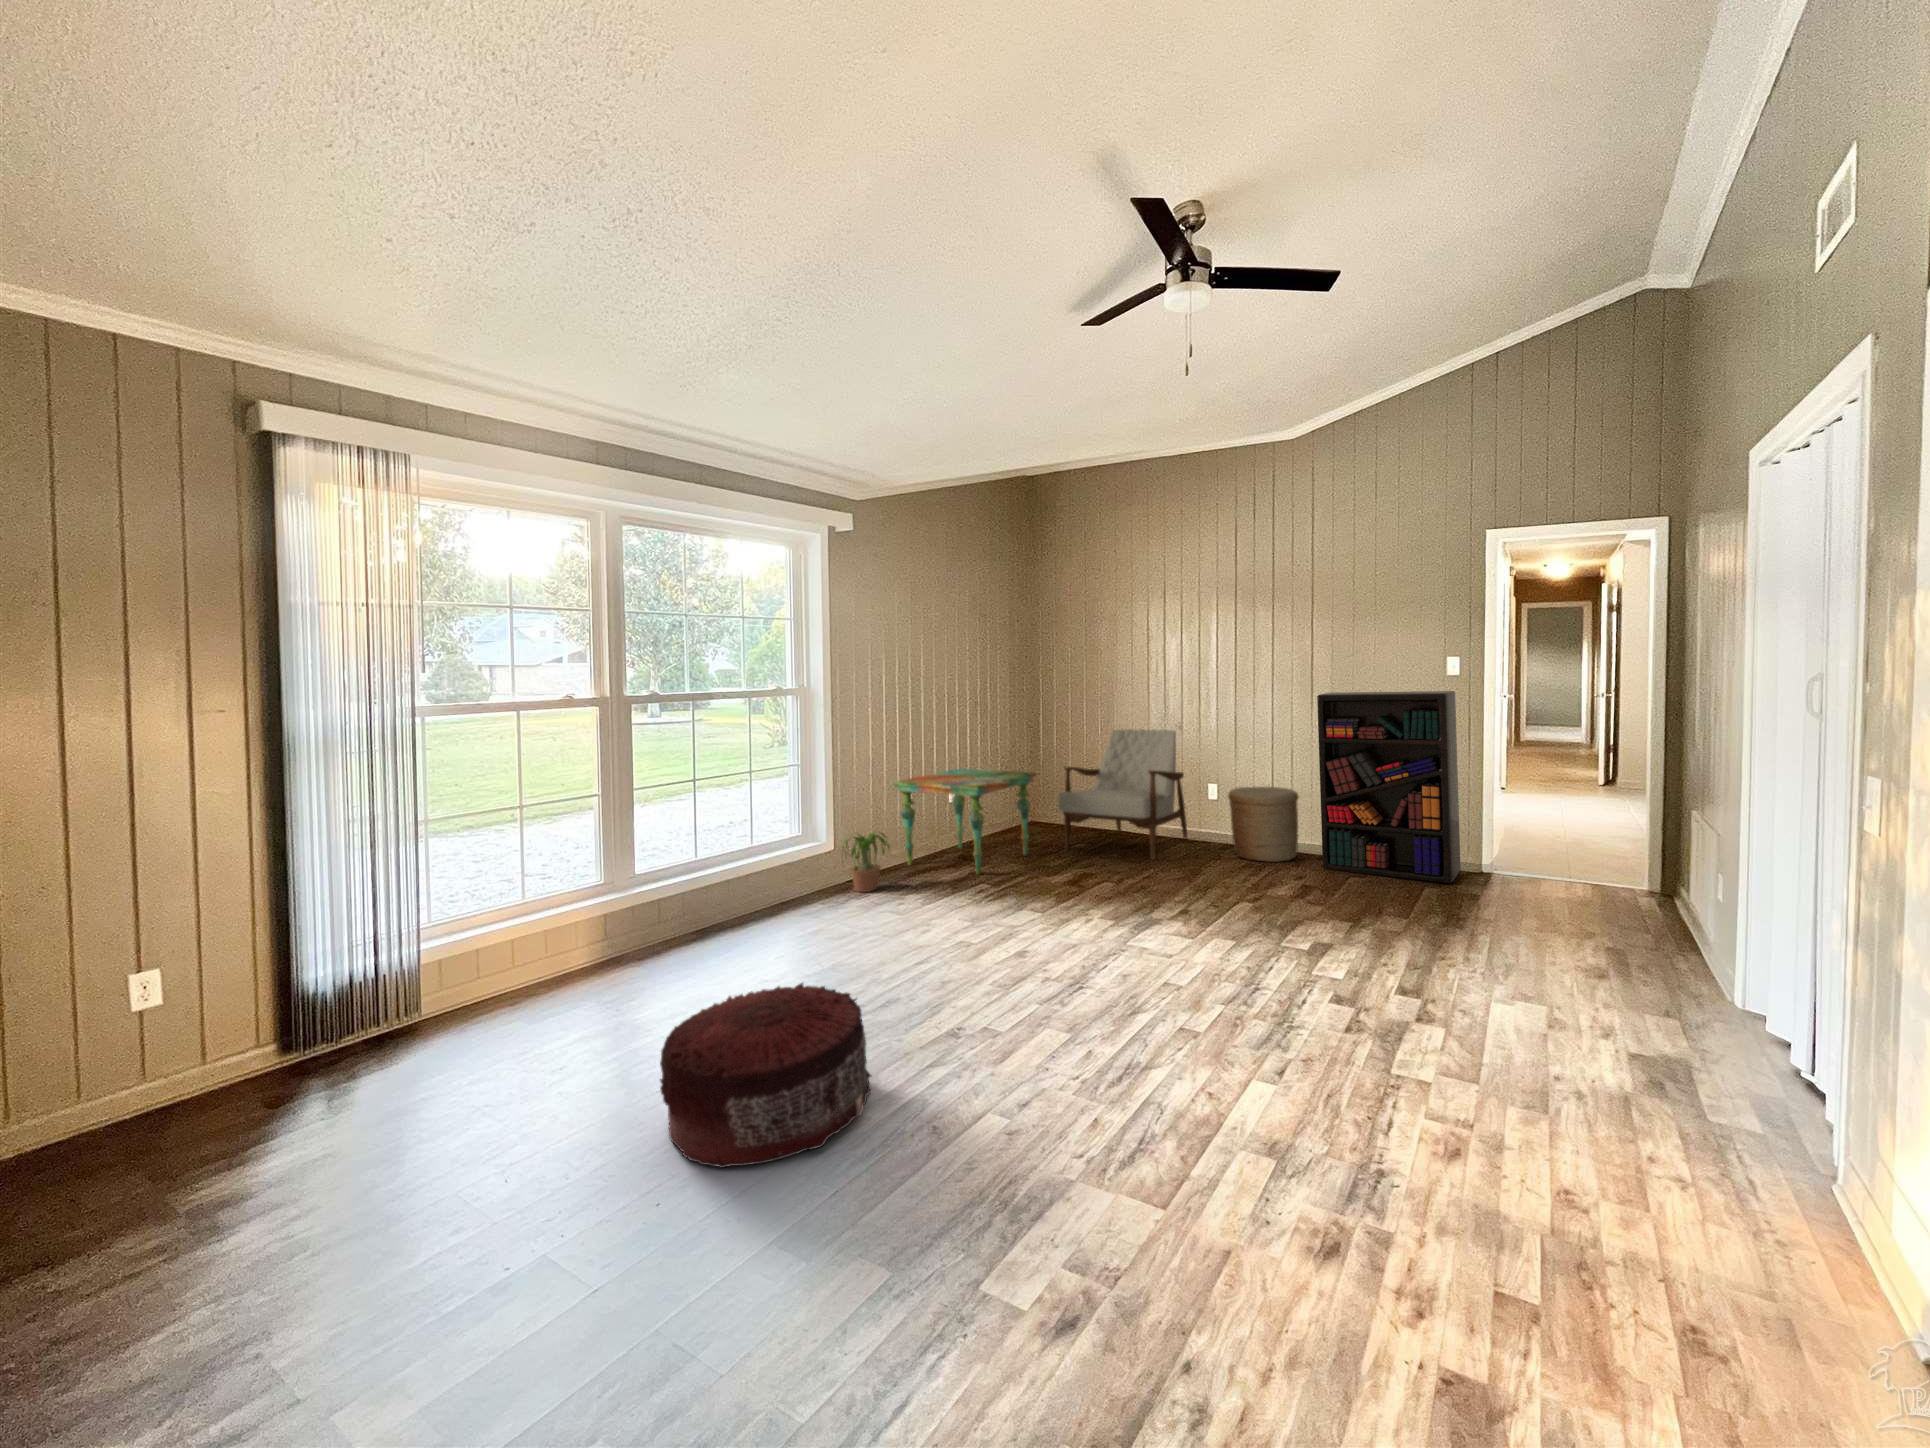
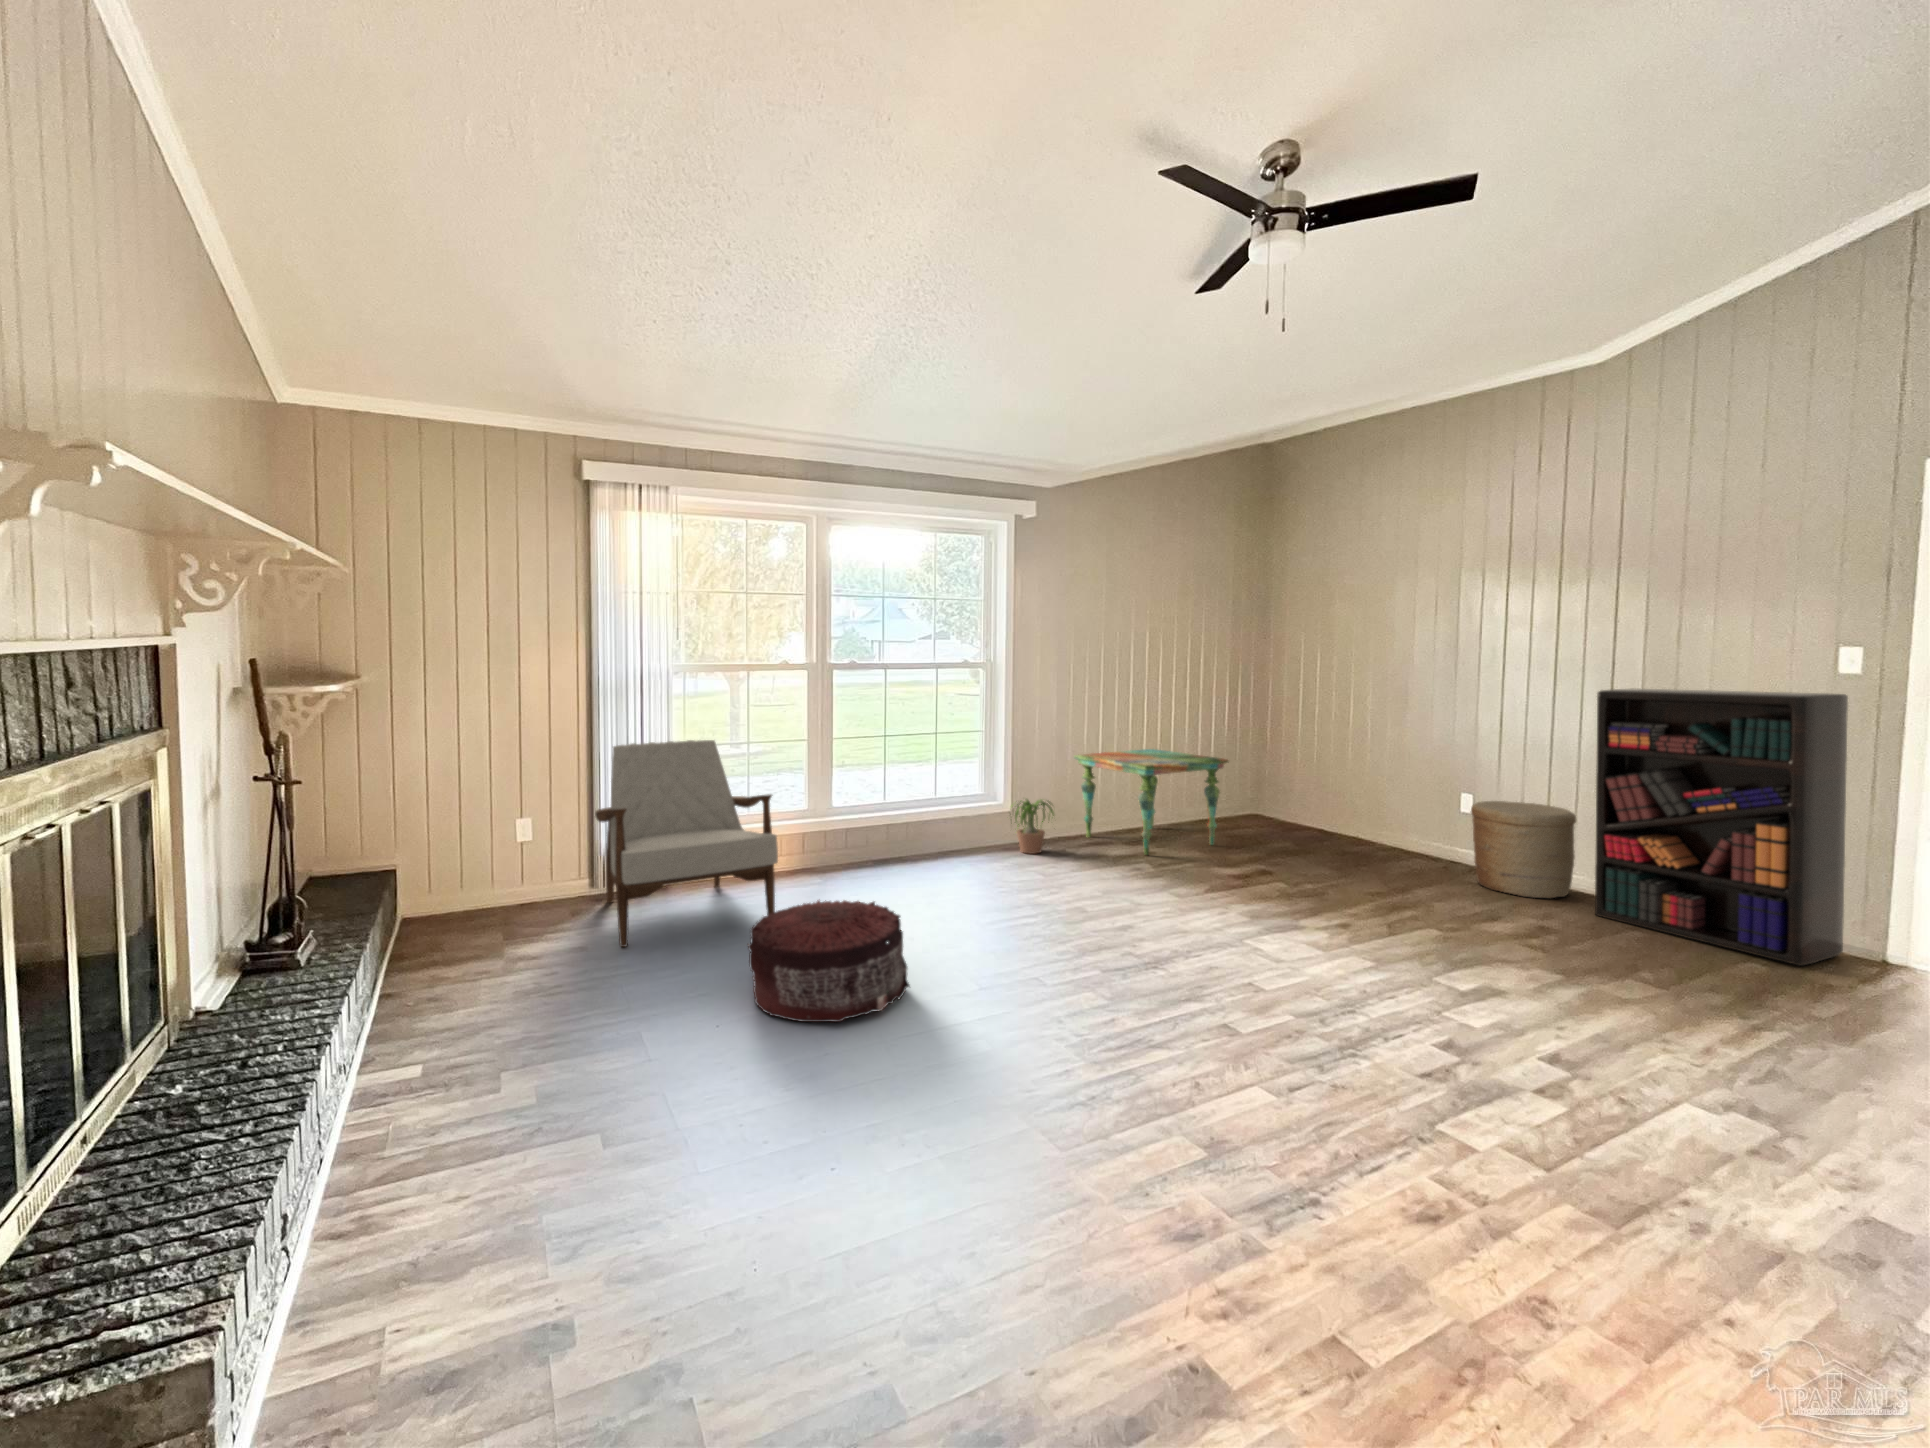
armchair: present [1058,729,1188,859] -> present [595,740,778,947]

